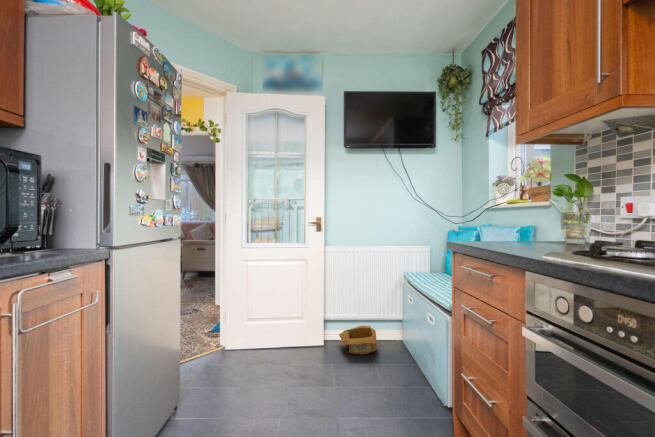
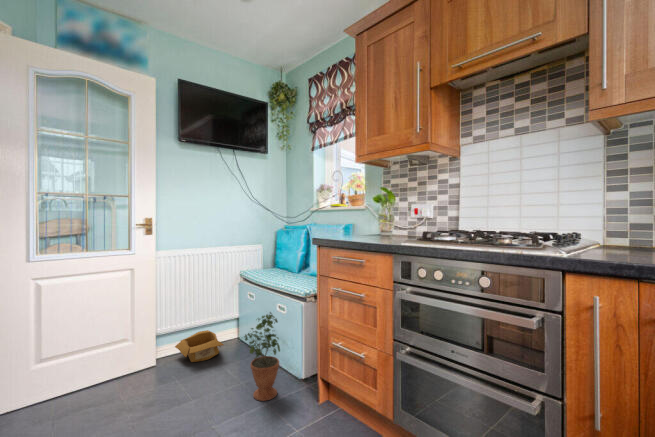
potted plant: none [381,317,421,416] -> present [245,312,280,401]

